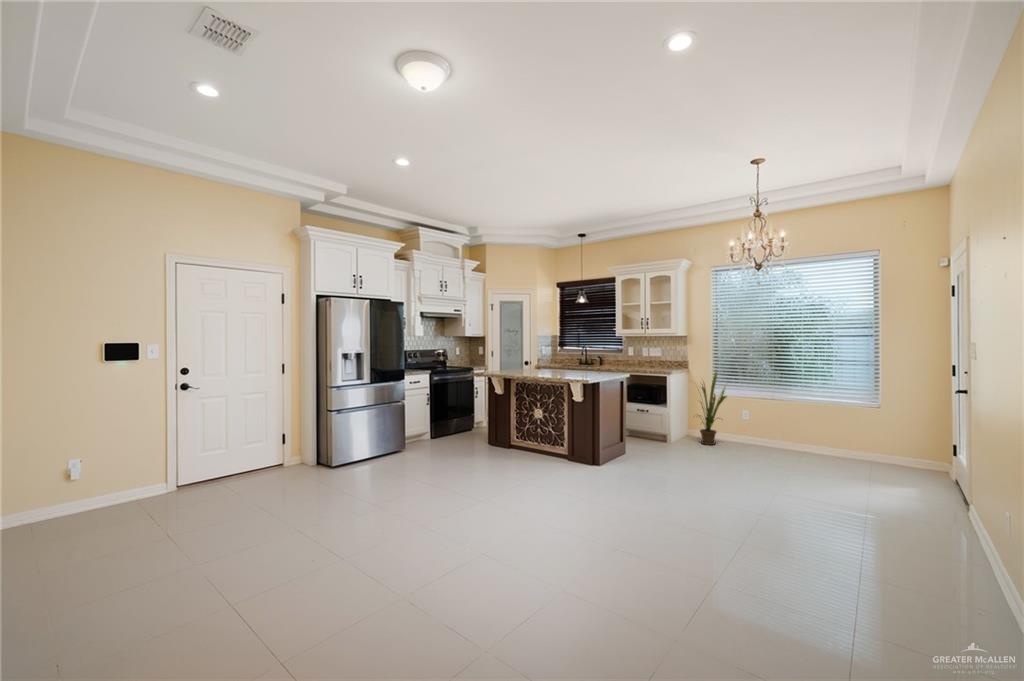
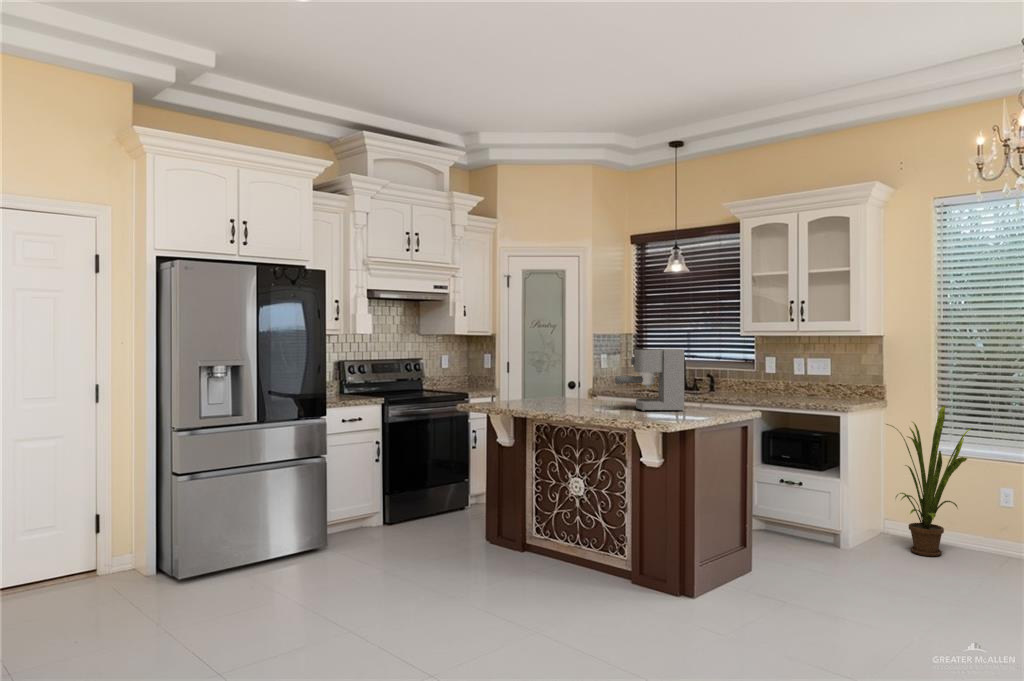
coffee maker: none [557,343,592,375] -> present [615,349,684,411]

